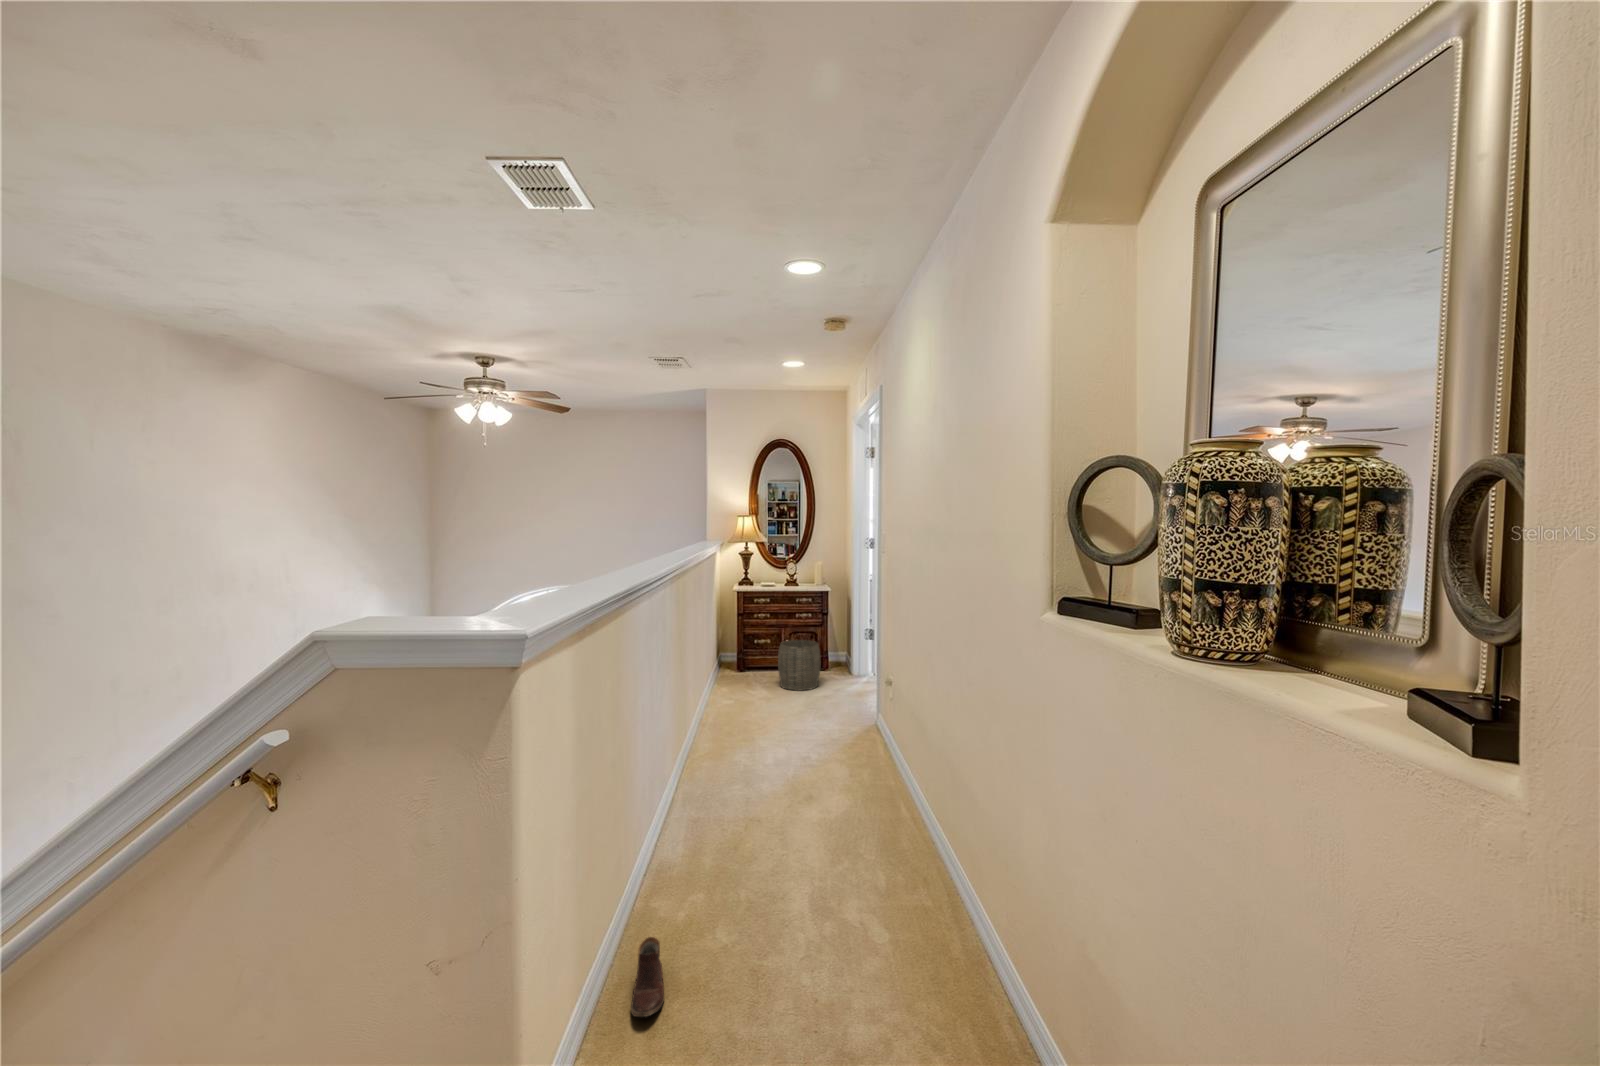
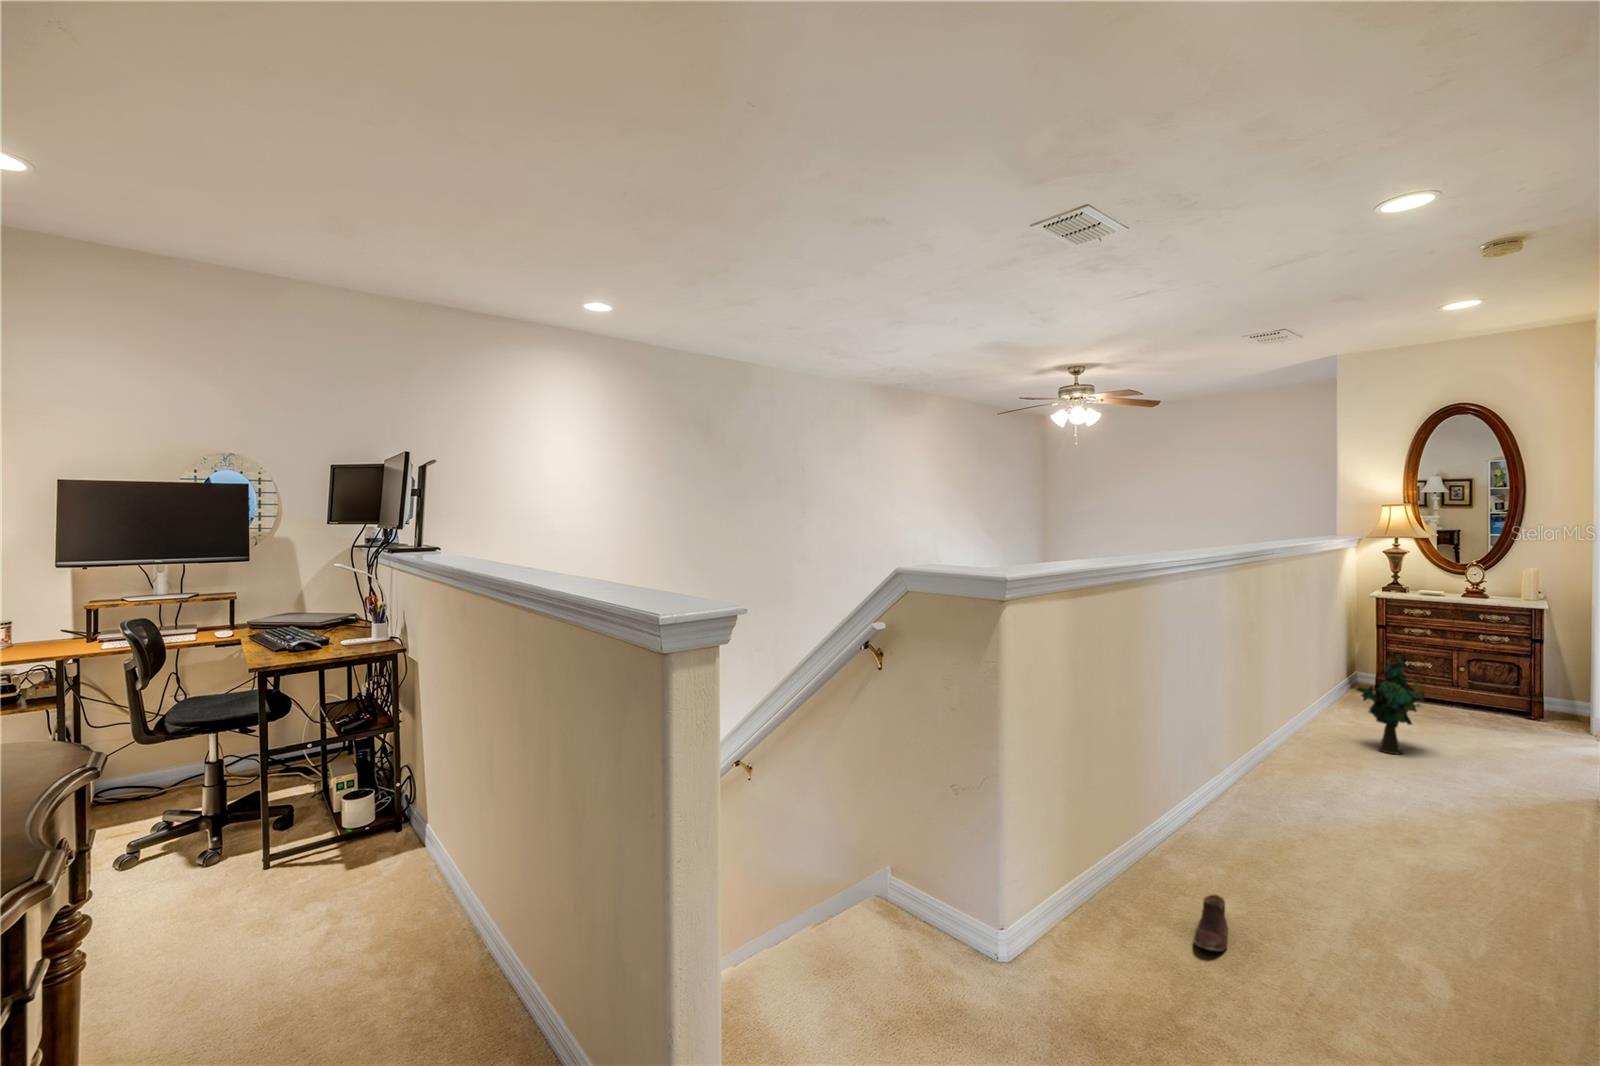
decorative plant: none [731,638,776,720] -> present [1356,657,1425,754]
woven basket: present [778,640,821,691] -> none [1440,668,1518,737]

